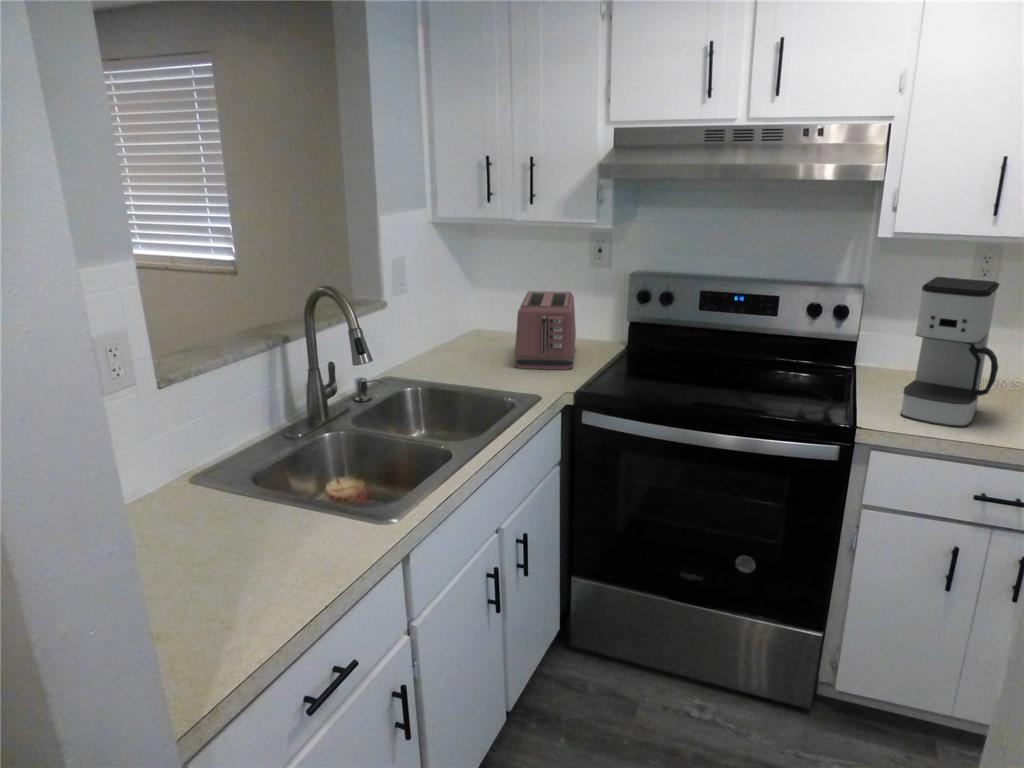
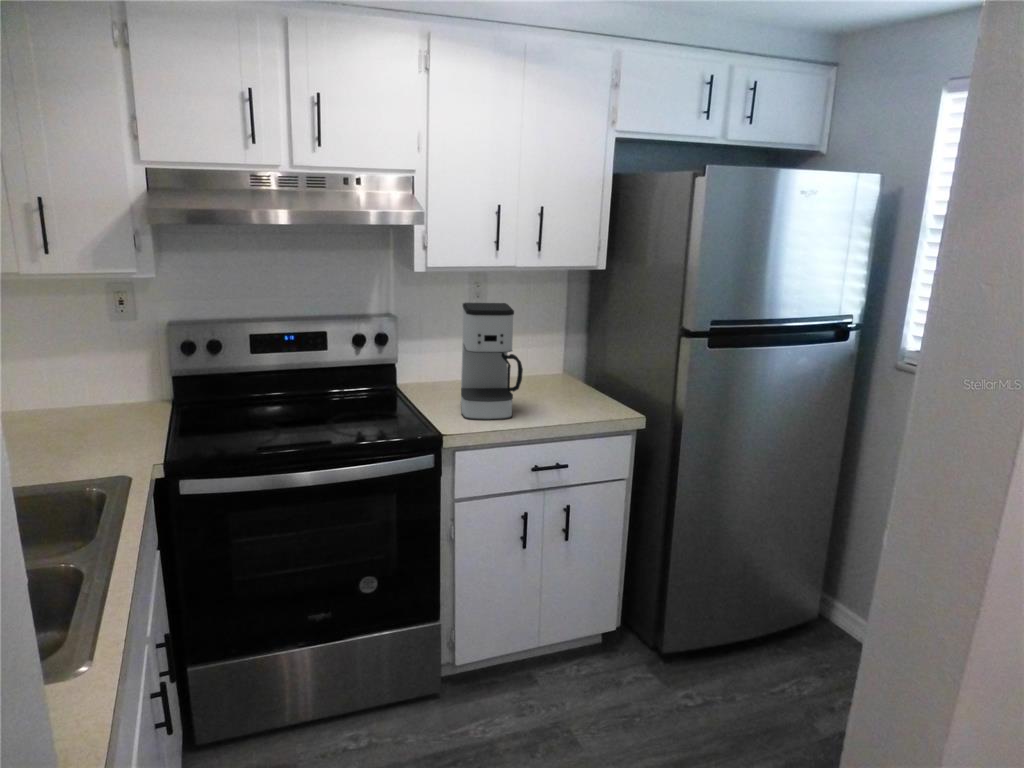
toaster: present [515,291,576,370] -> none [34,351,132,450]

